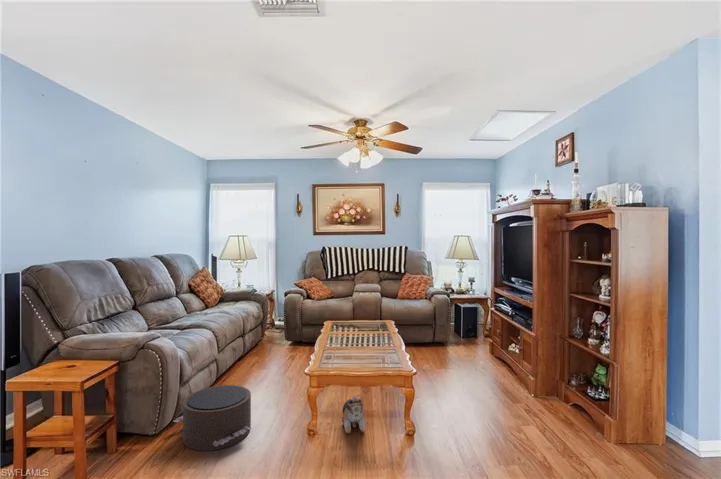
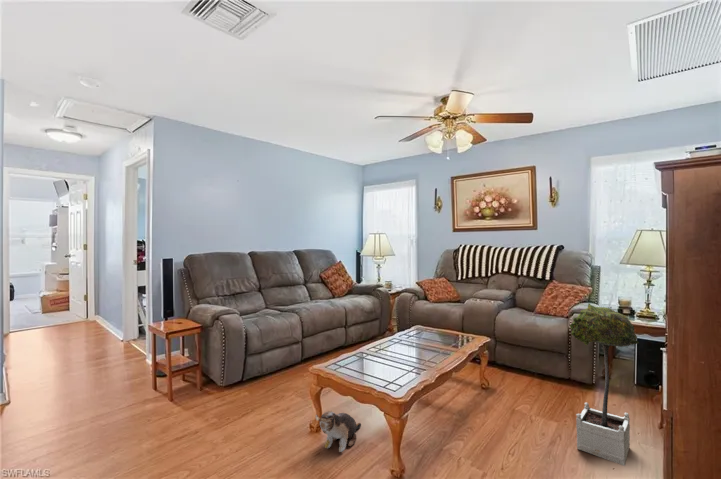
potted tree: none [468,281,508,378] -> present [570,304,639,466]
pouf: present [174,385,251,451] -> none [221,365,278,418]

